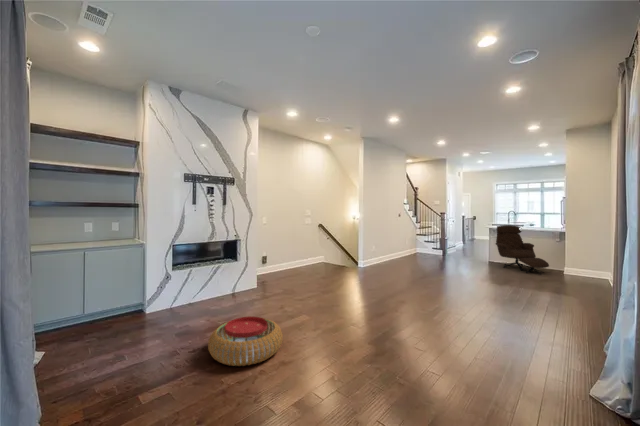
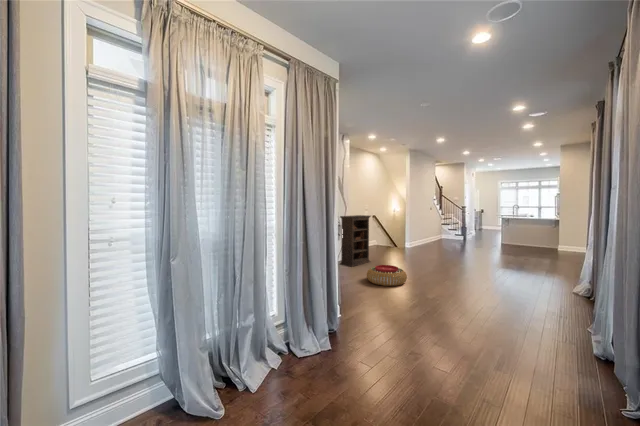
bookcase: none [222,225,280,307] -> present [340,215,371,267]
lounge chair: present [496,225,549,274] -> none [507,216,547,251]

